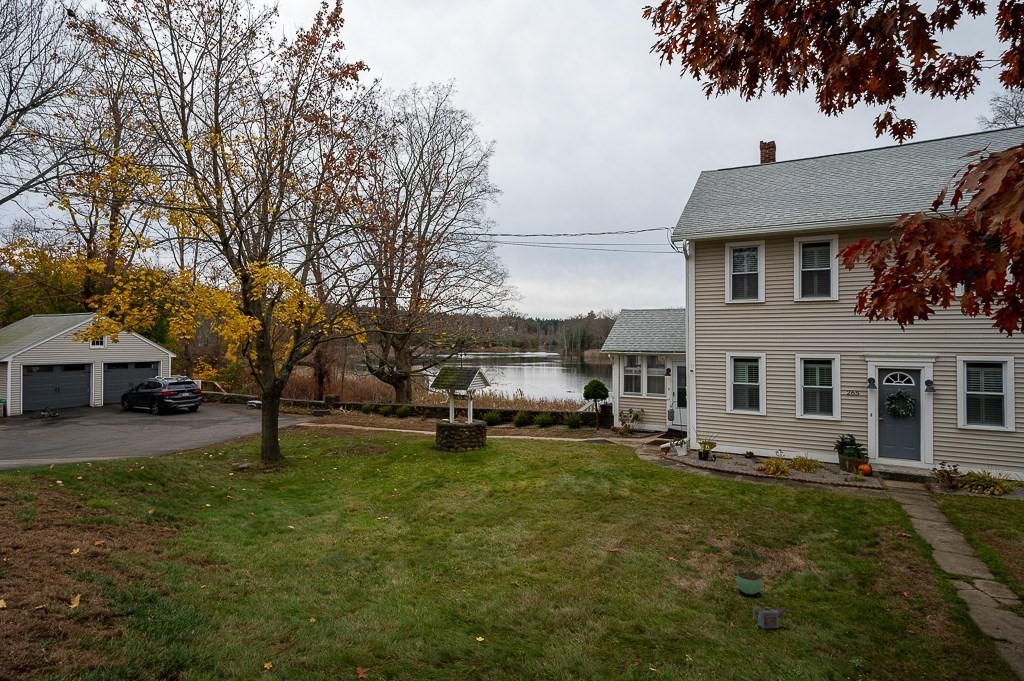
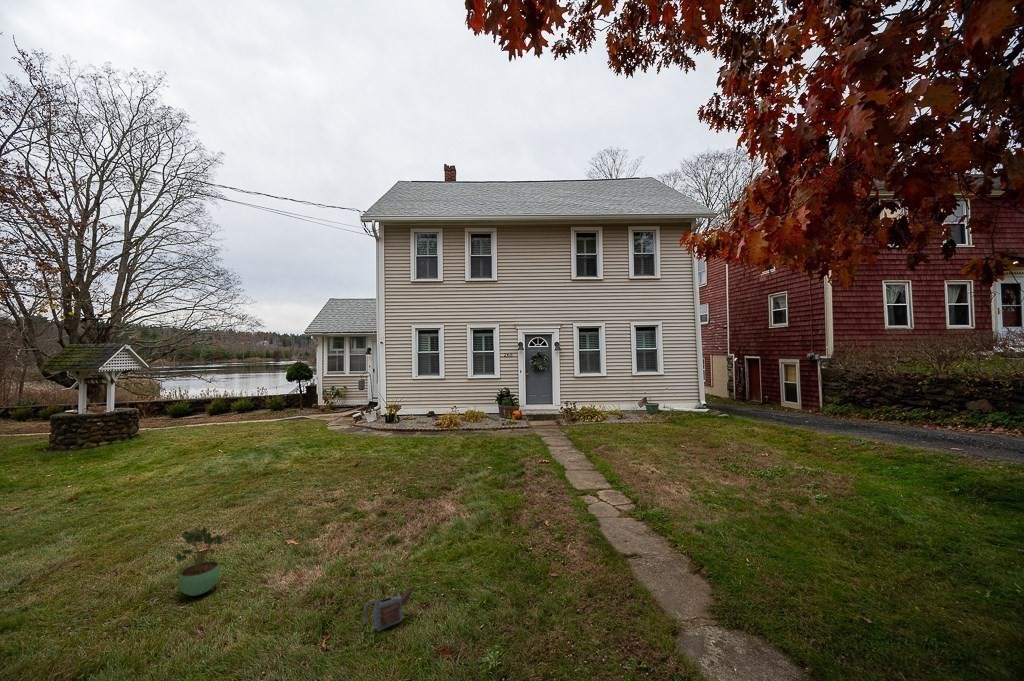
potted plant: present [734,549,766,594] -> present [175,527,222,596]

